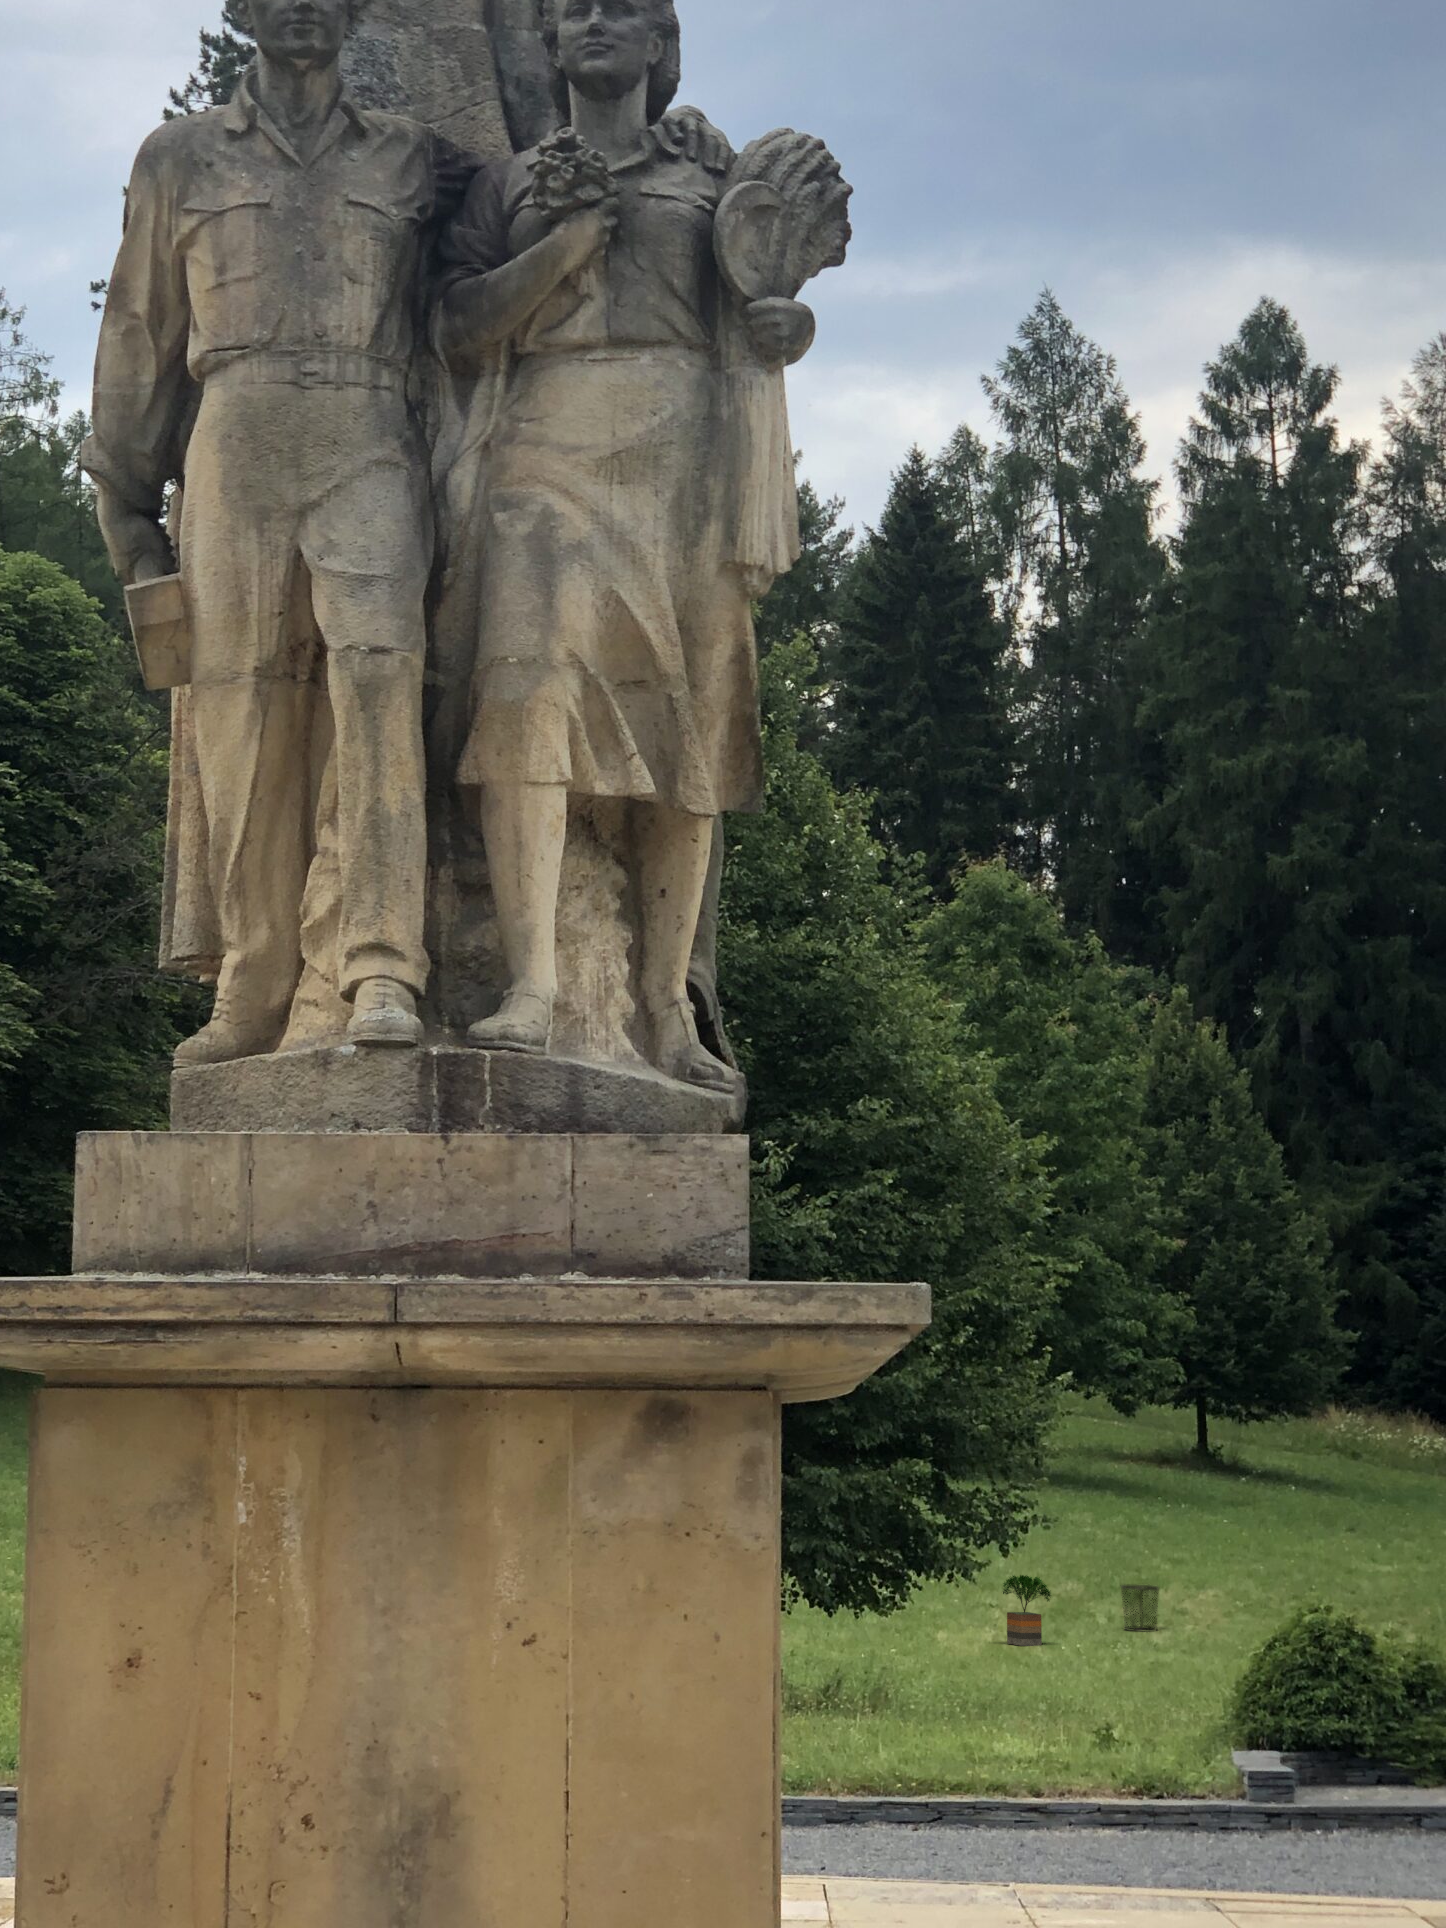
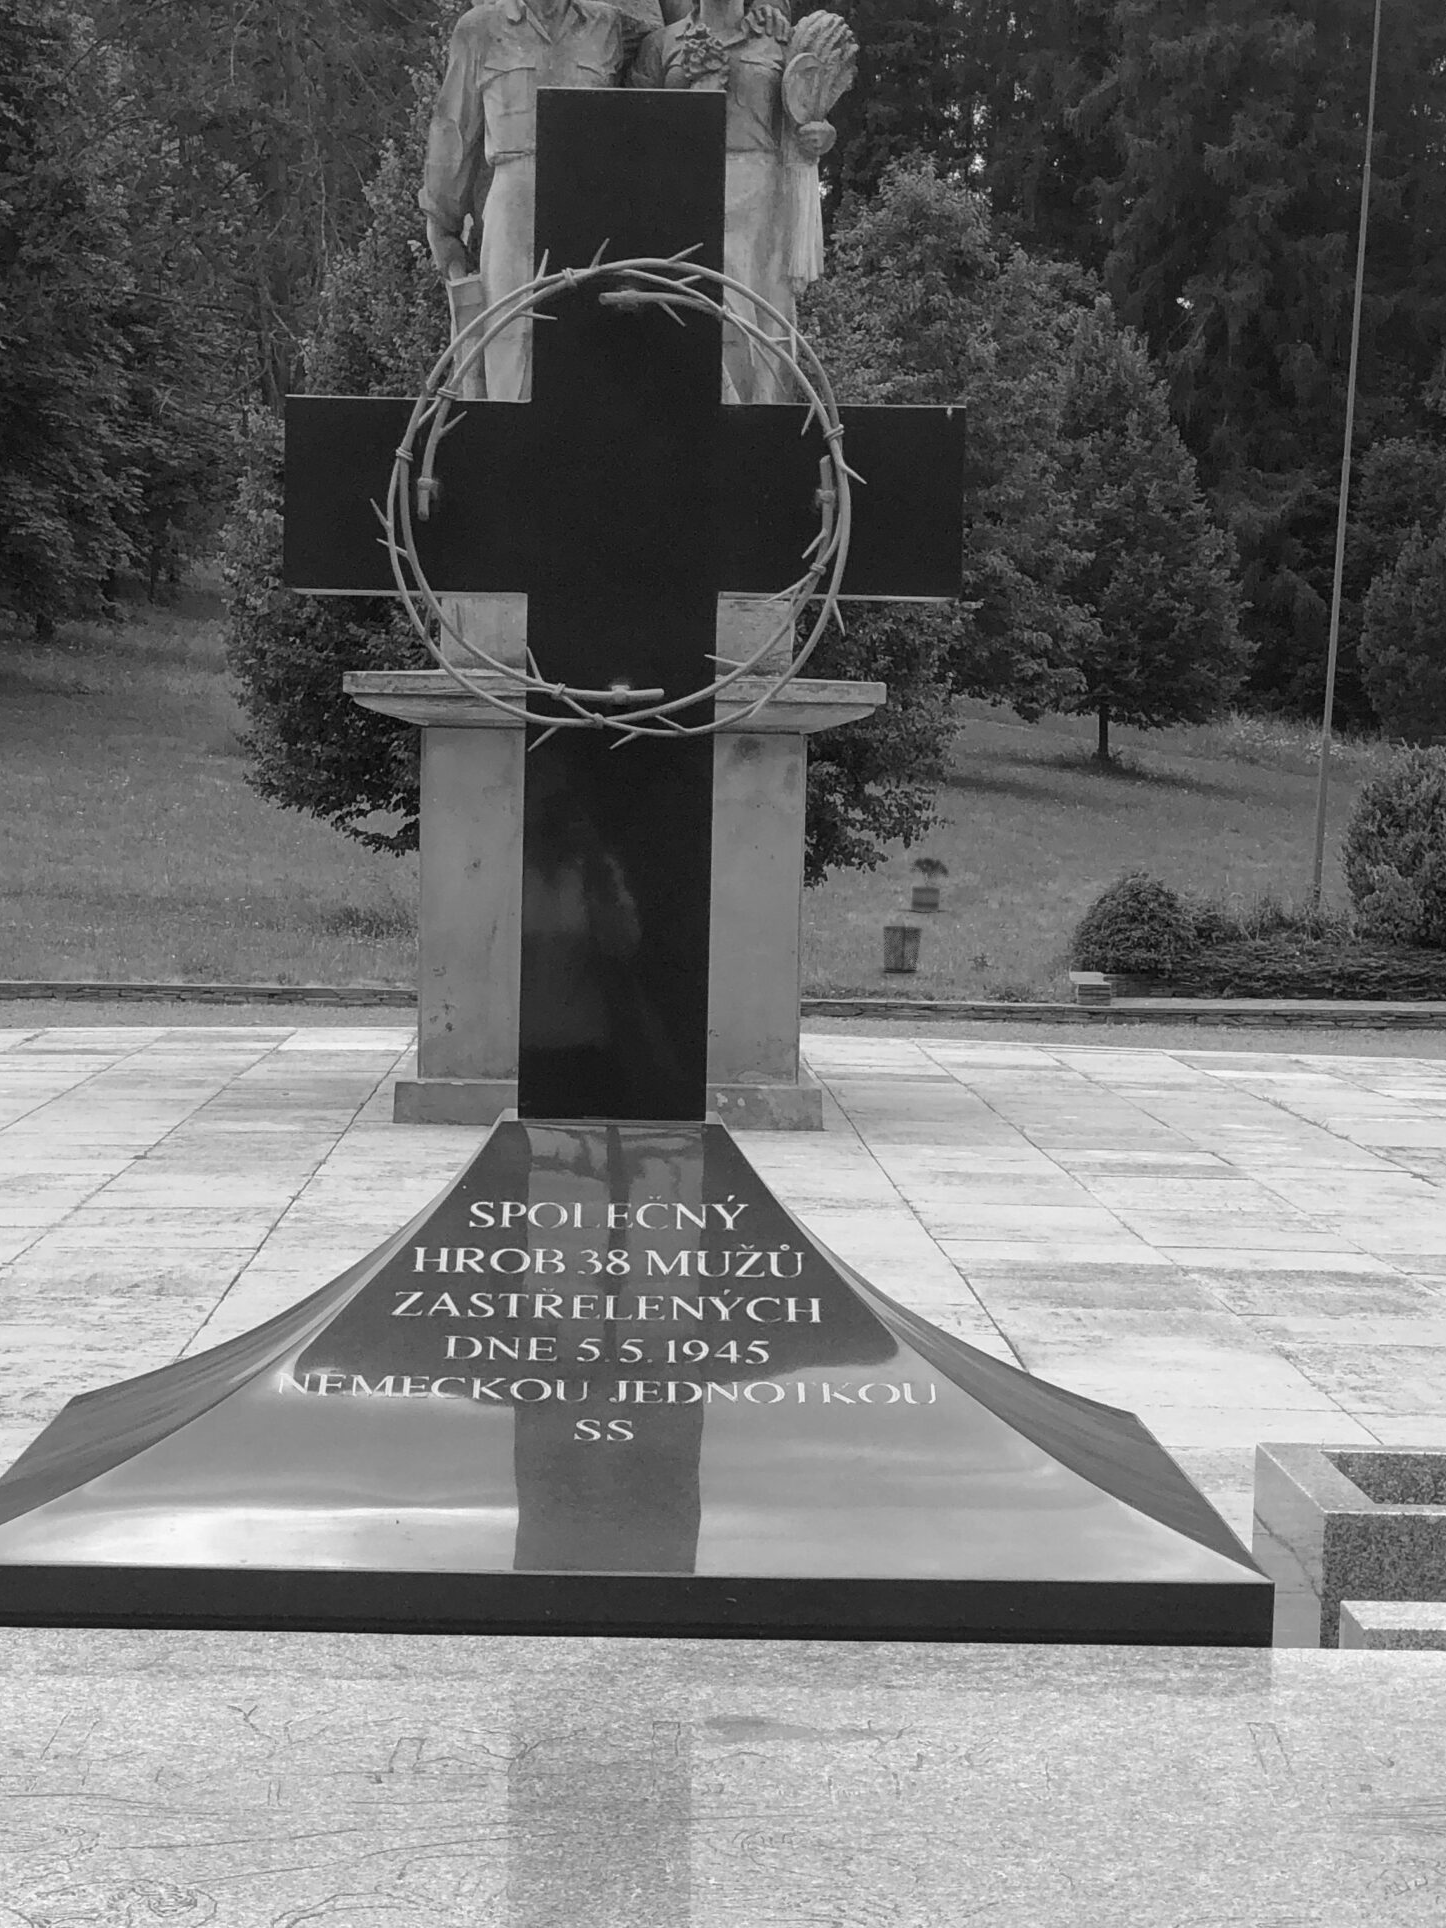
waste bin: present [1121,1585,1159,1632] -> present [883,926,922,973]

